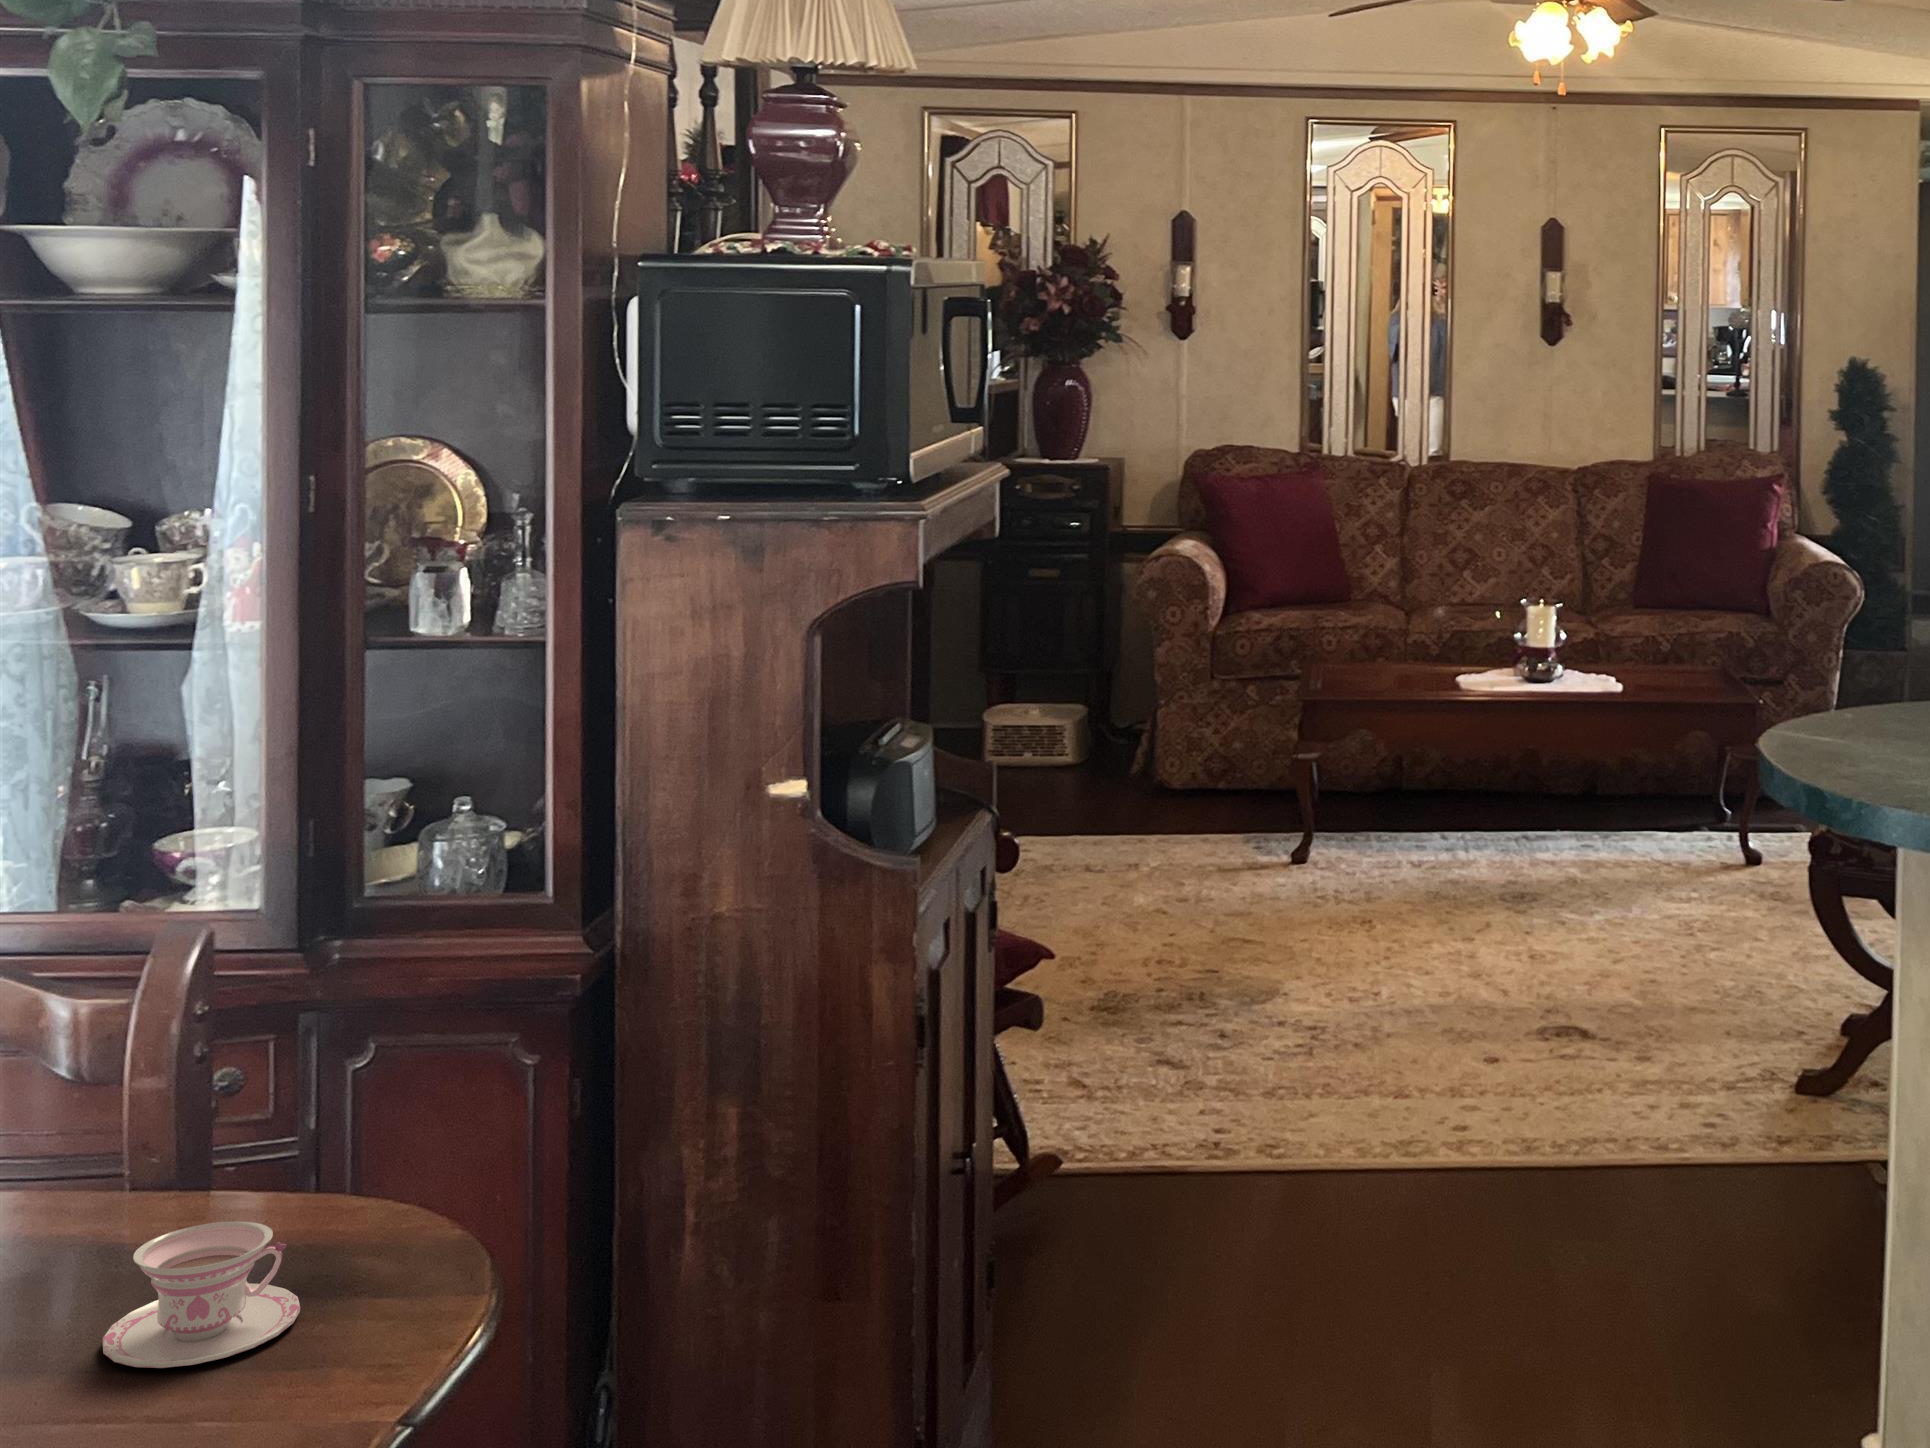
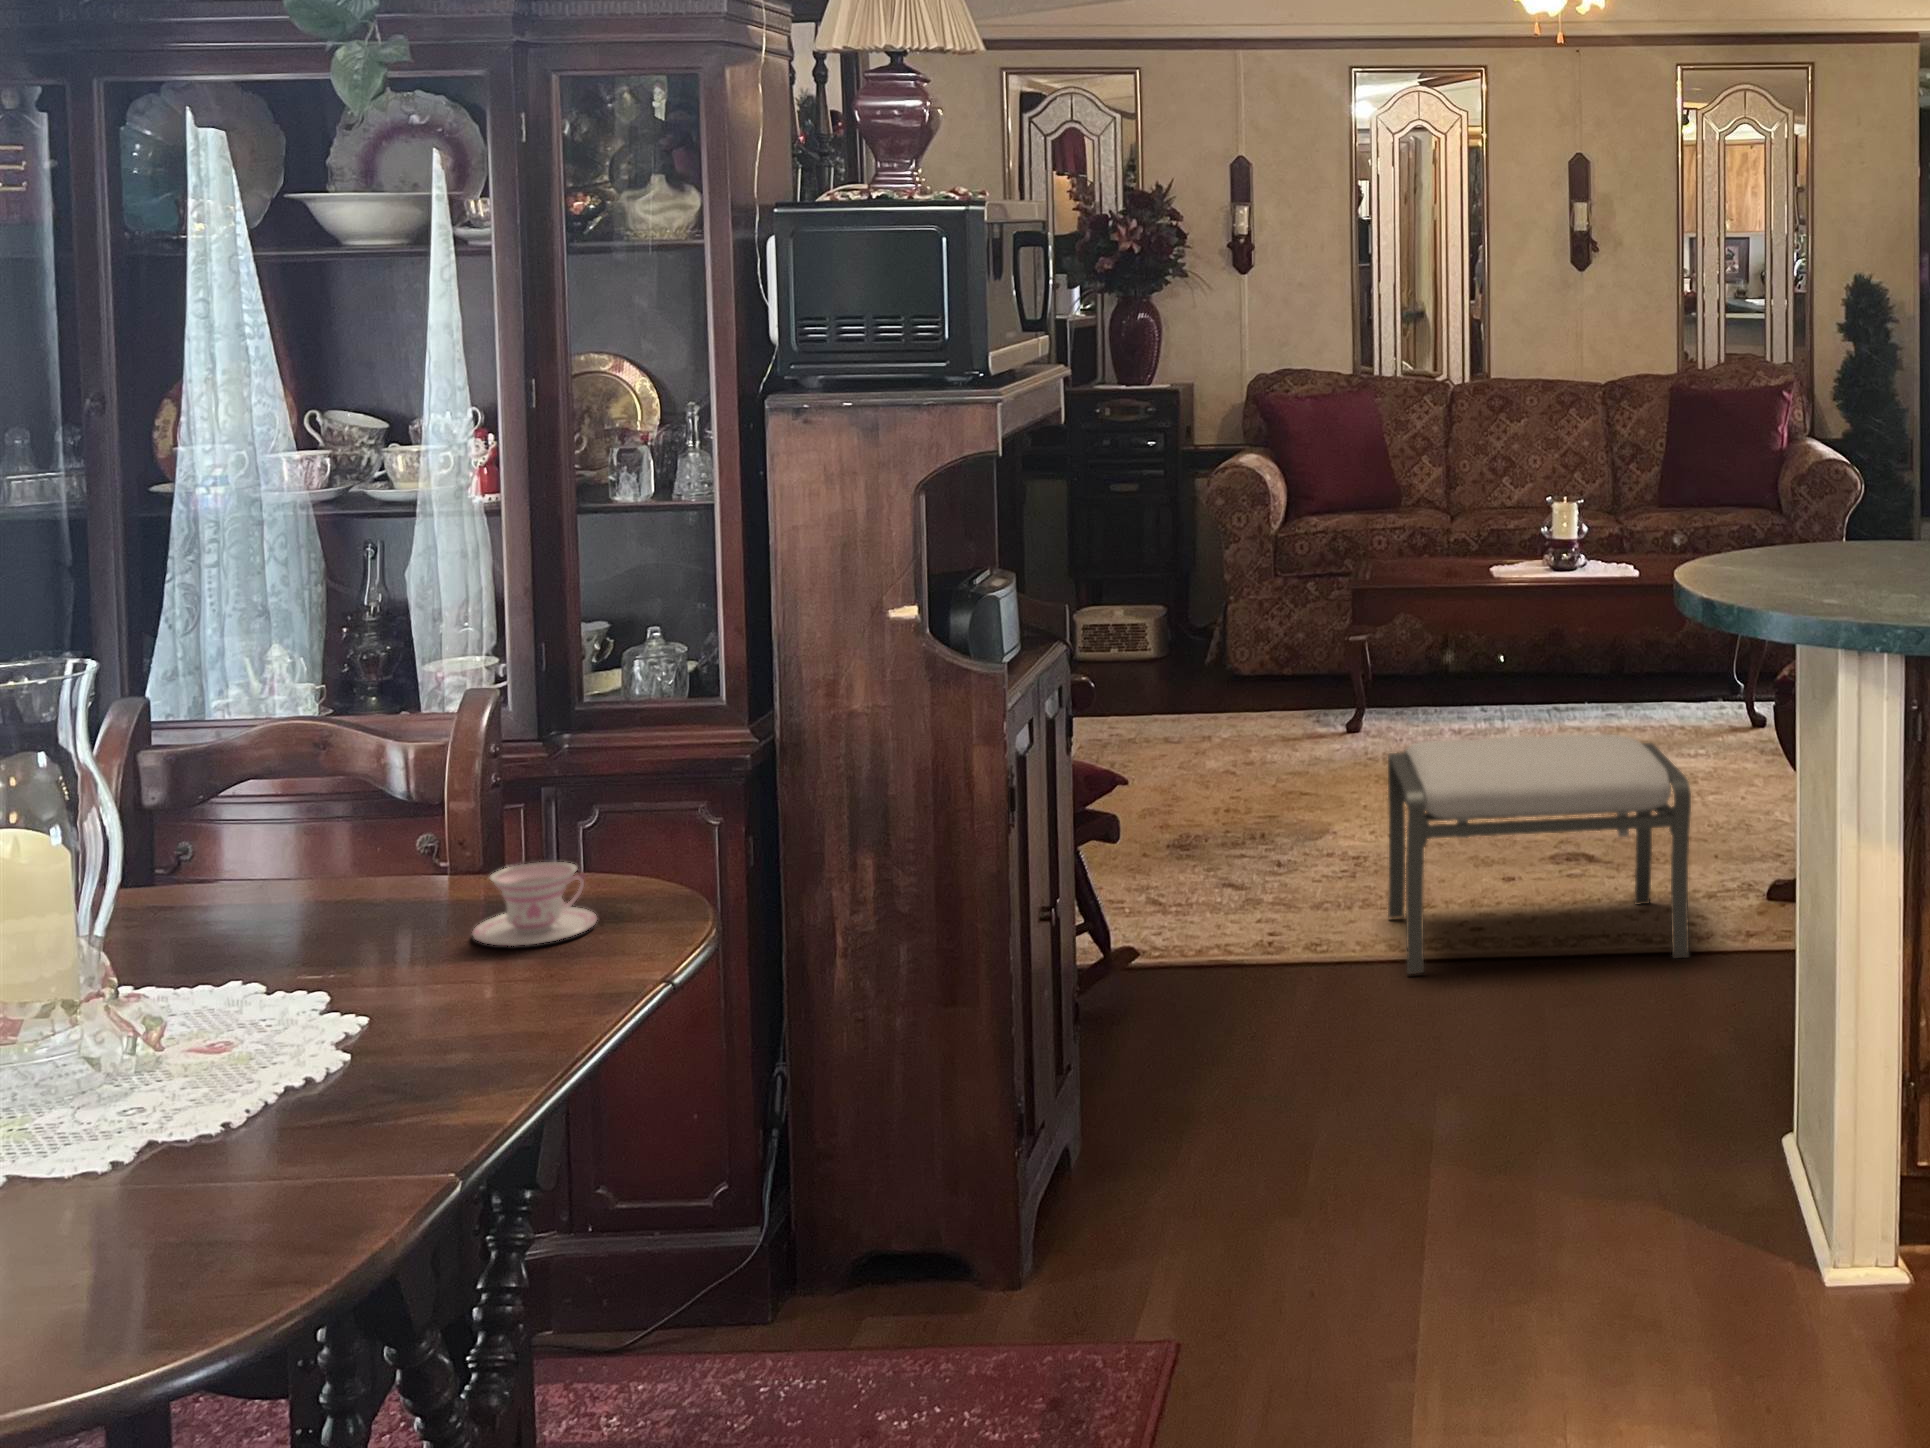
ottoman: none [1358,897,1725,1192] -> present [1388,734,1691,974]

